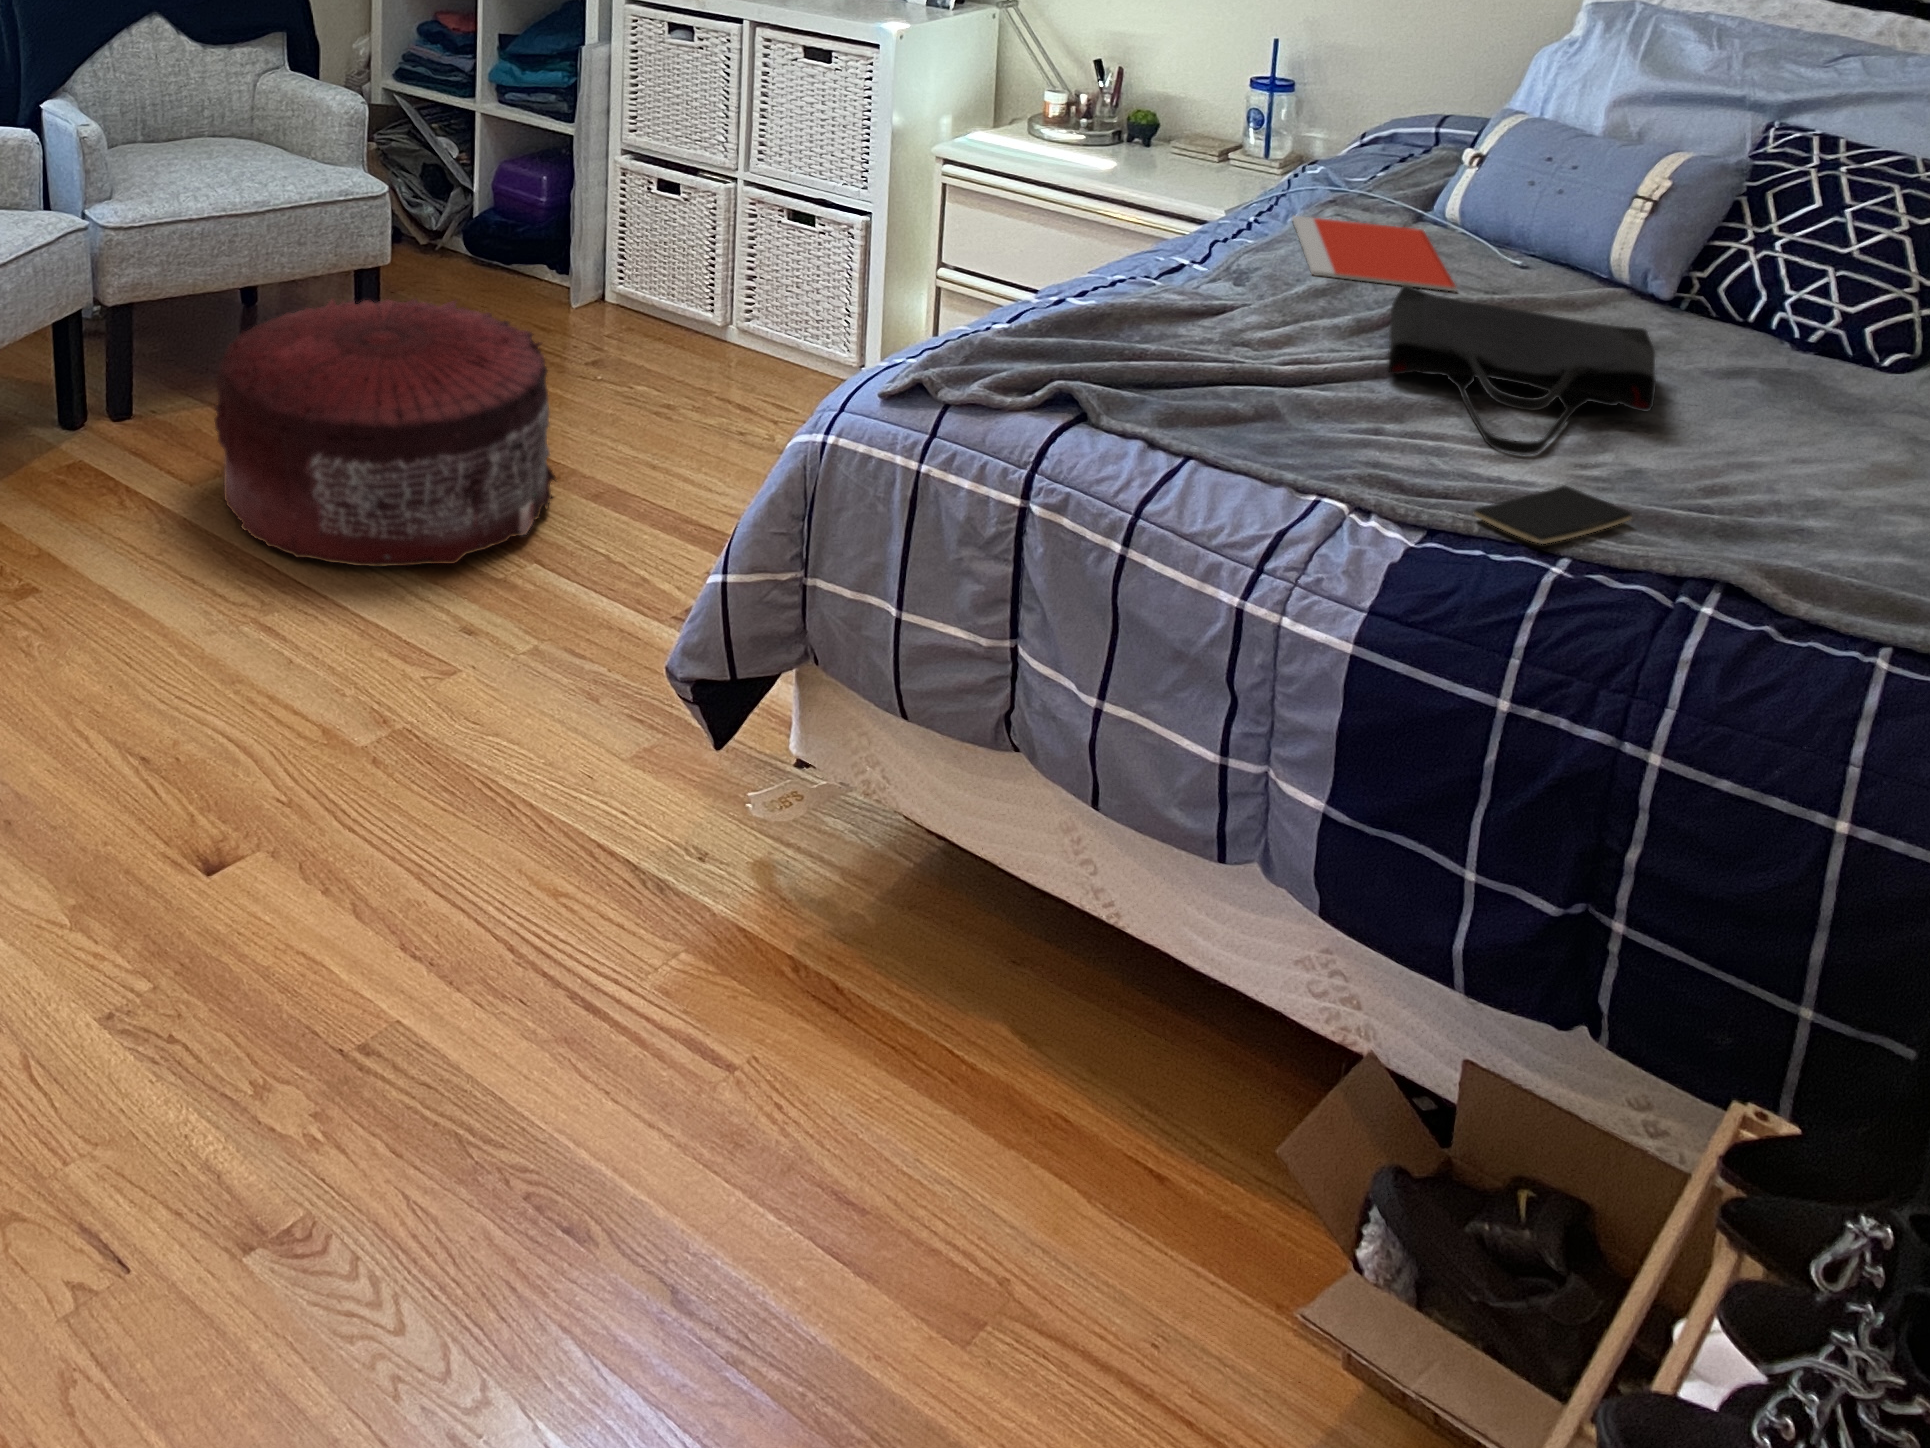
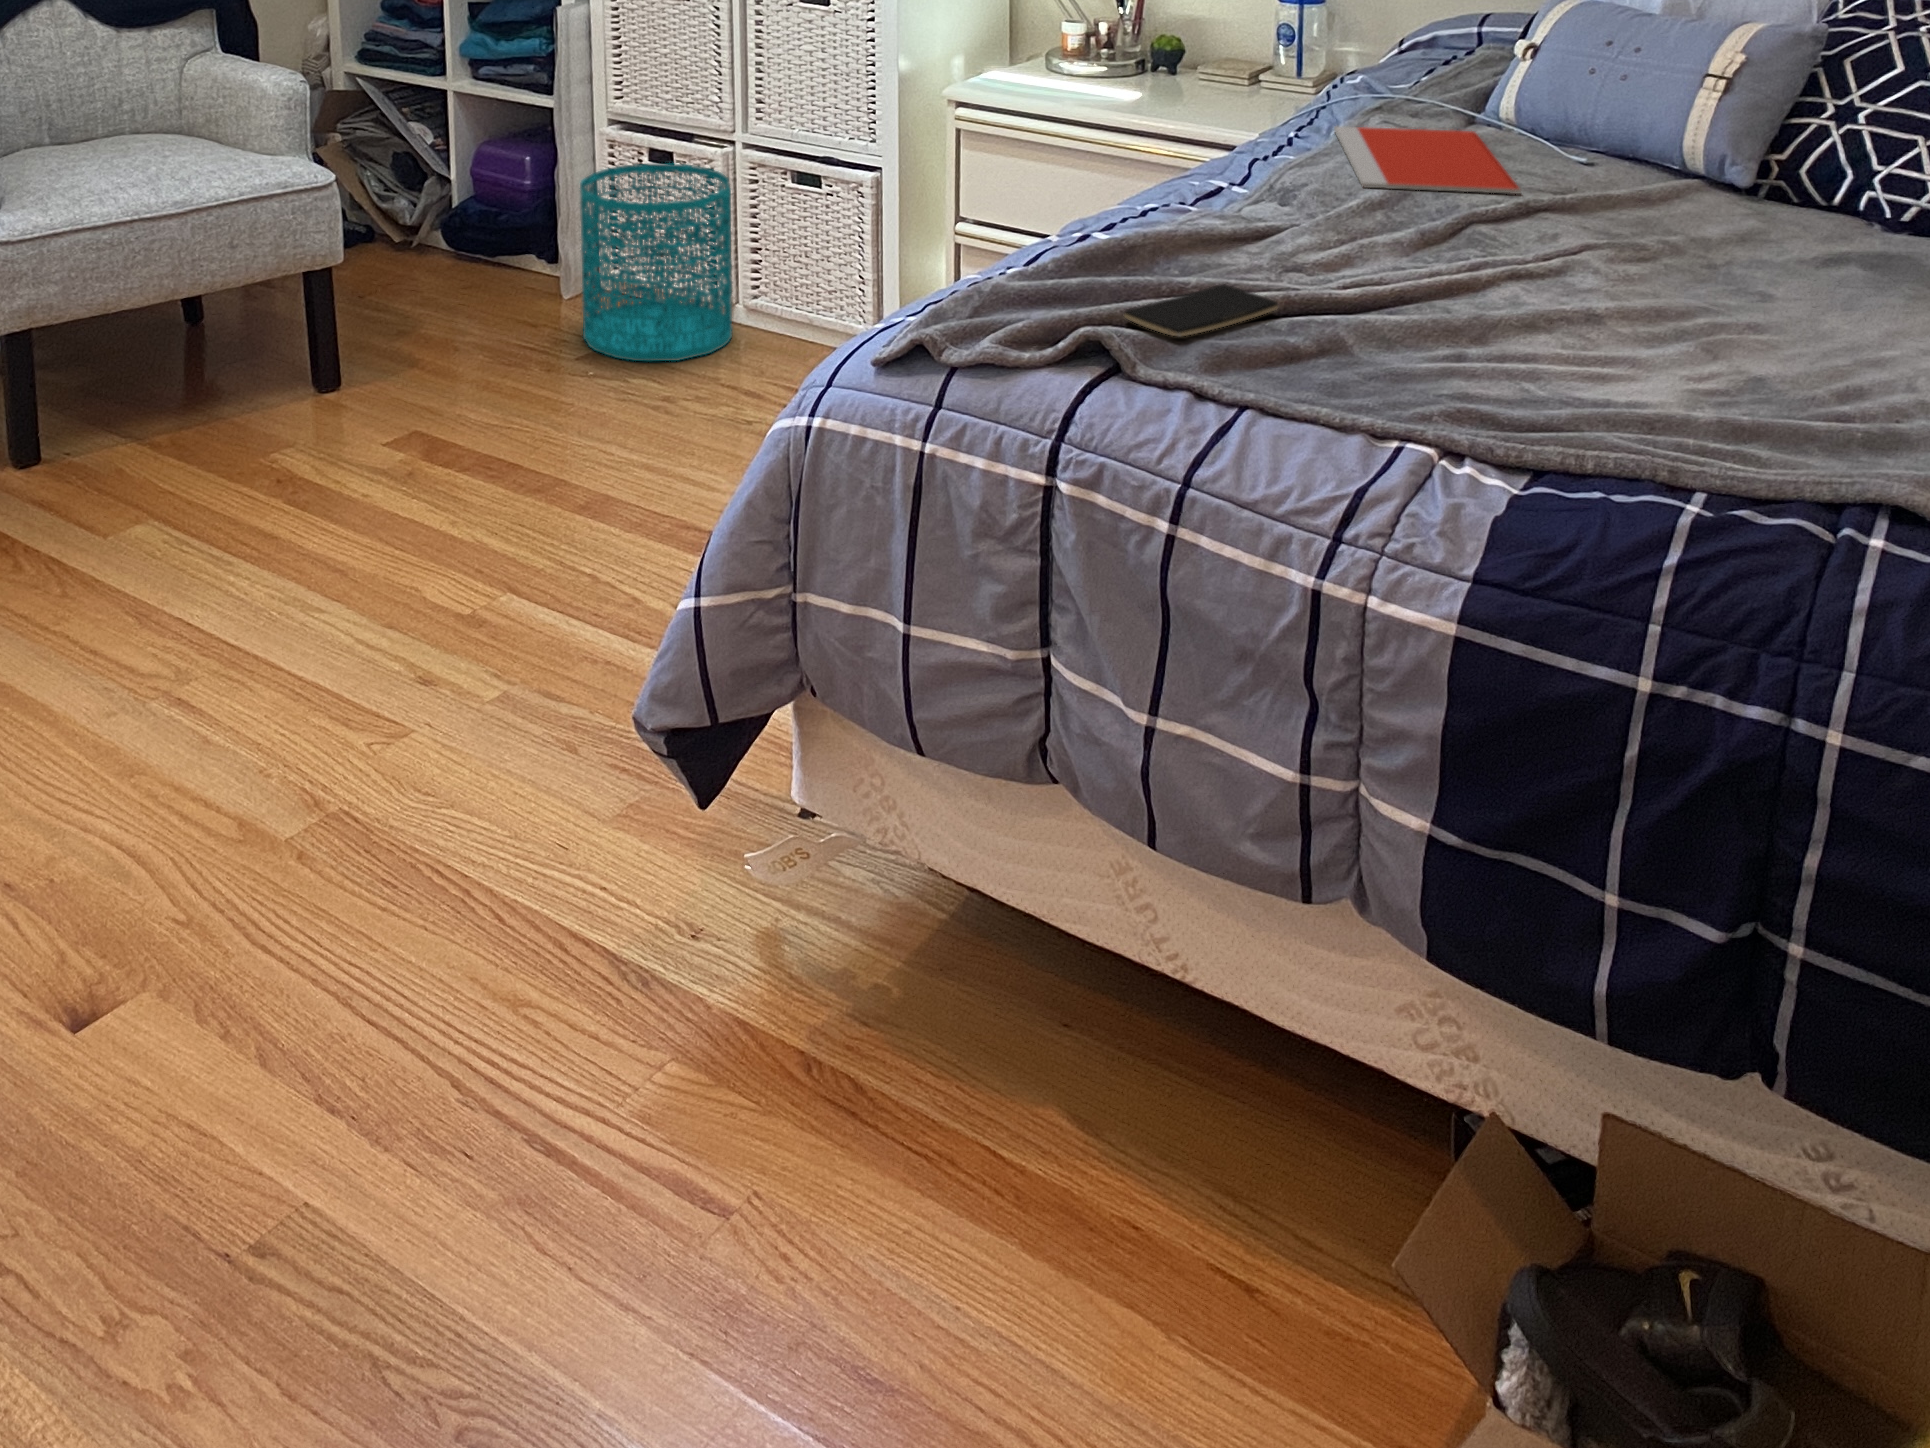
wastebasket: none [591,194,732,374] -> present [580,163,732,361]
tote bag: present [1387,285,1656,455] -> none [1457,187,1765,370]
pouf: present [215,299,556,567] -> none [117,294,538,614]
smartphone: present [1474,486,1632,544] -> present [1124,284,1278,337]

